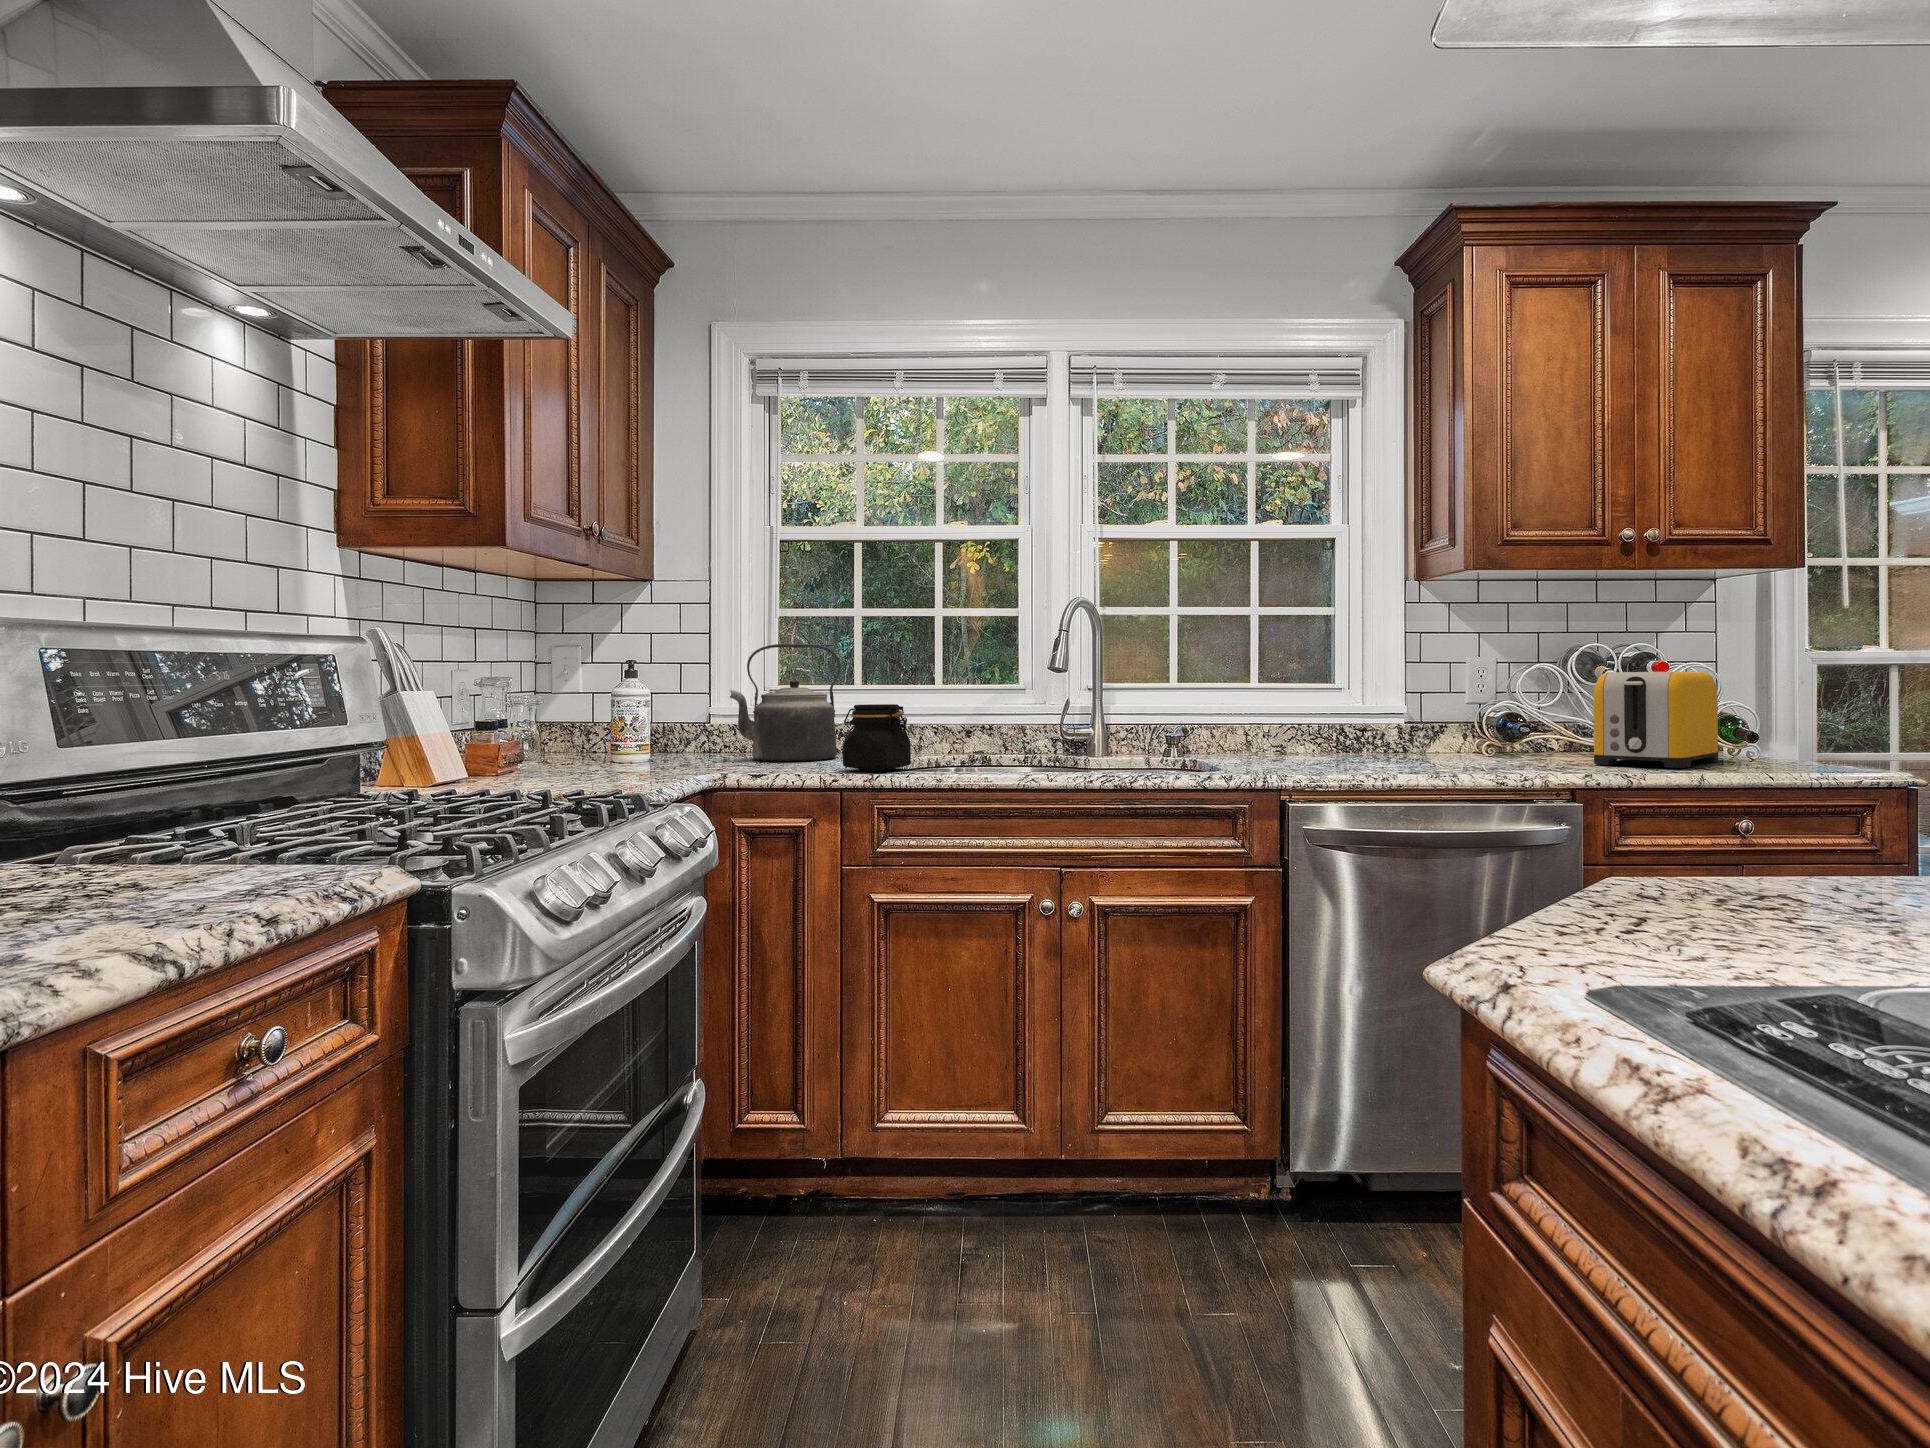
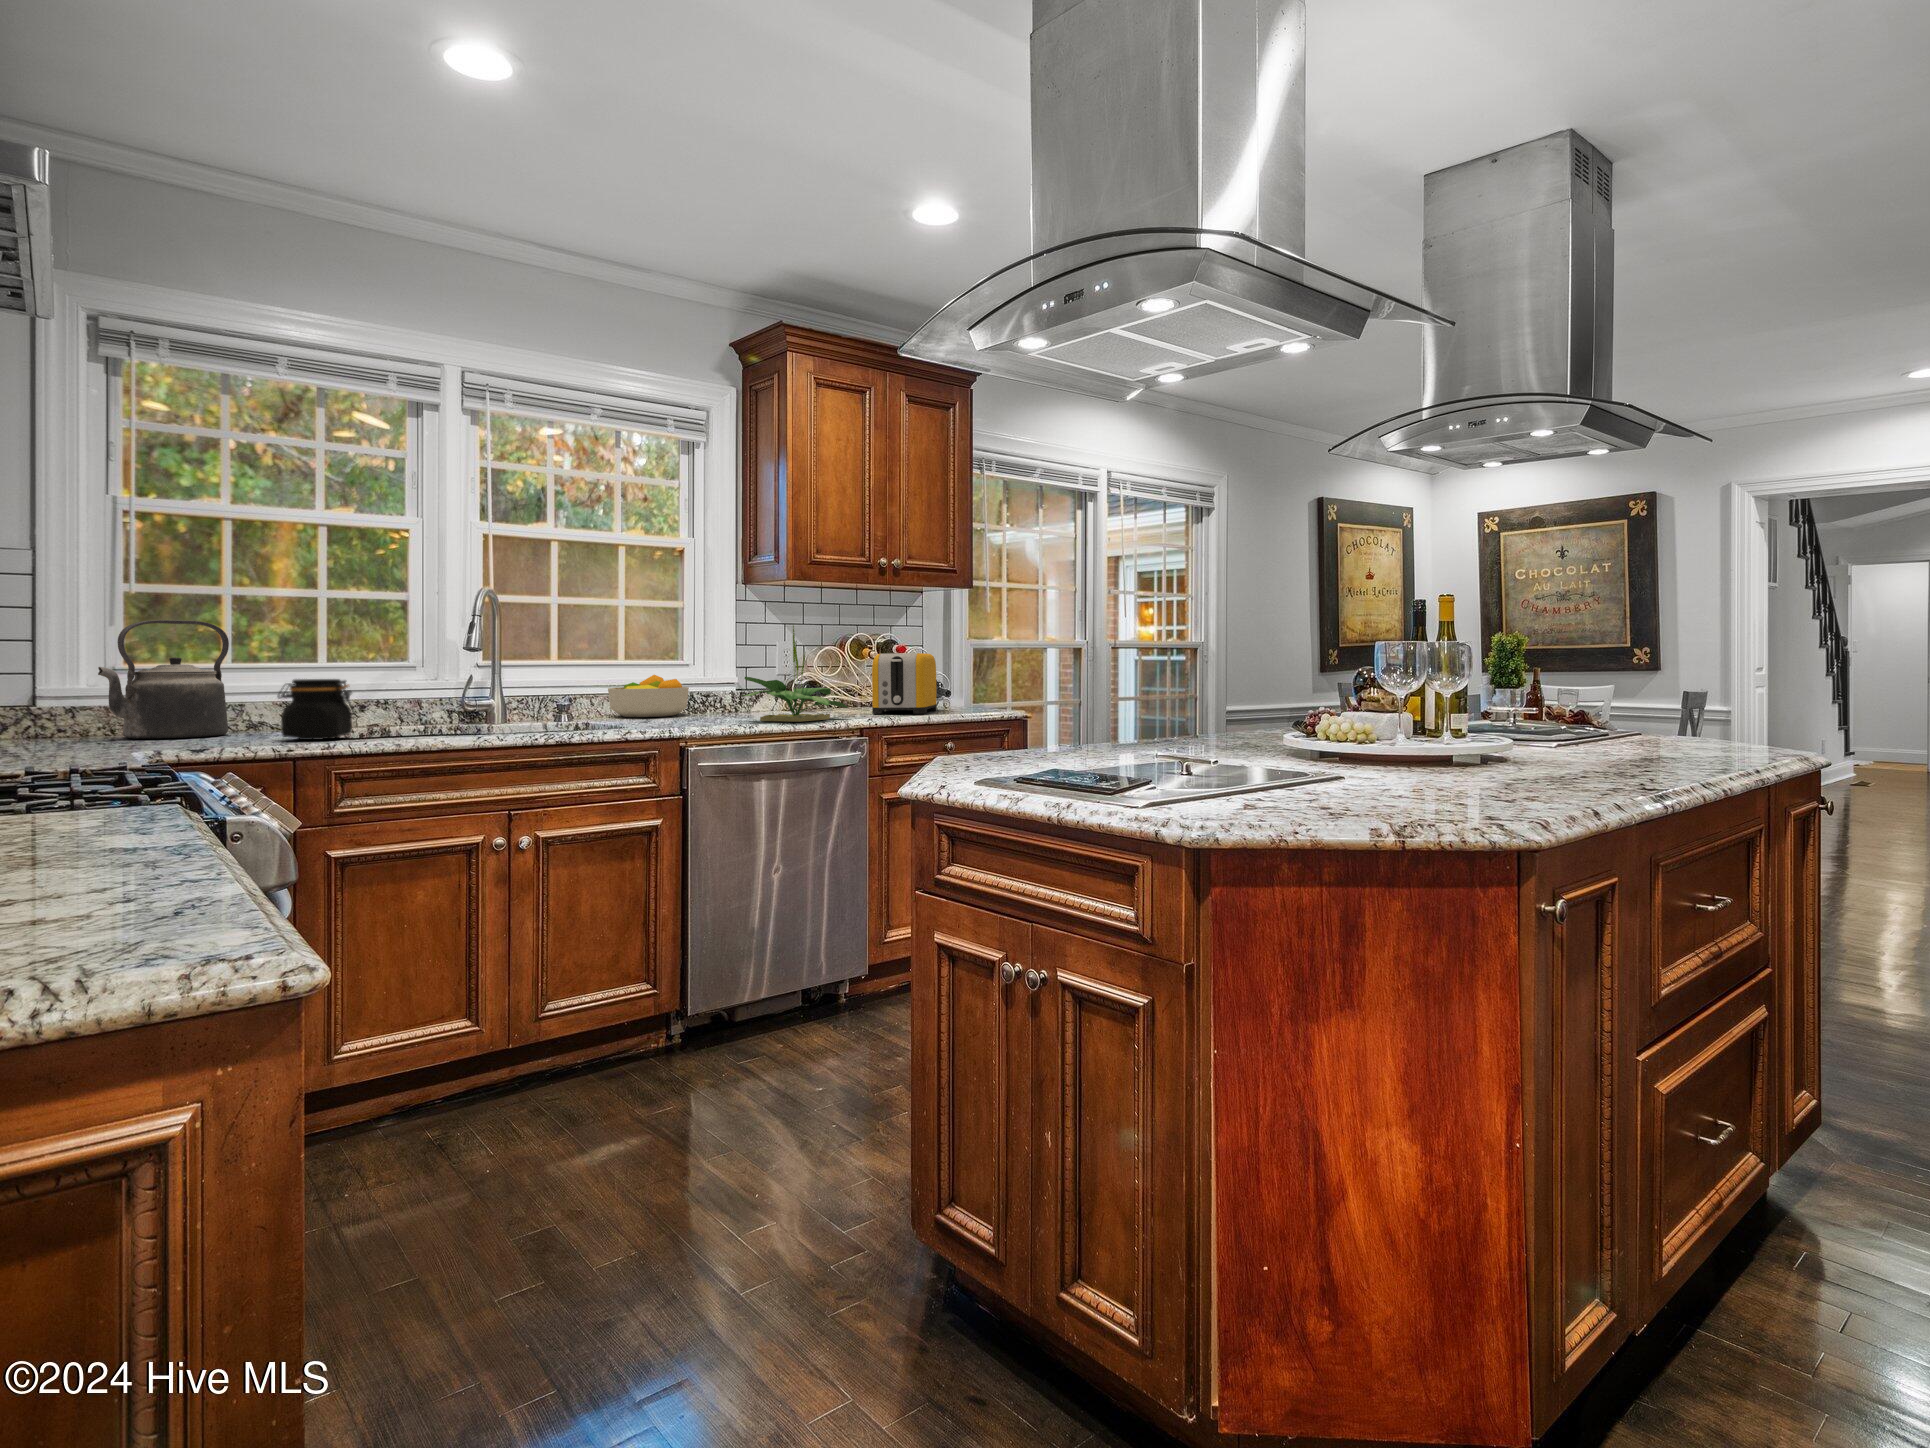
potted plant: none [1371,631,1542,774] -> present [745,626,848,722]
fruit bowl: none [1229,700,1327,755] -> present [608,675,689,717]

